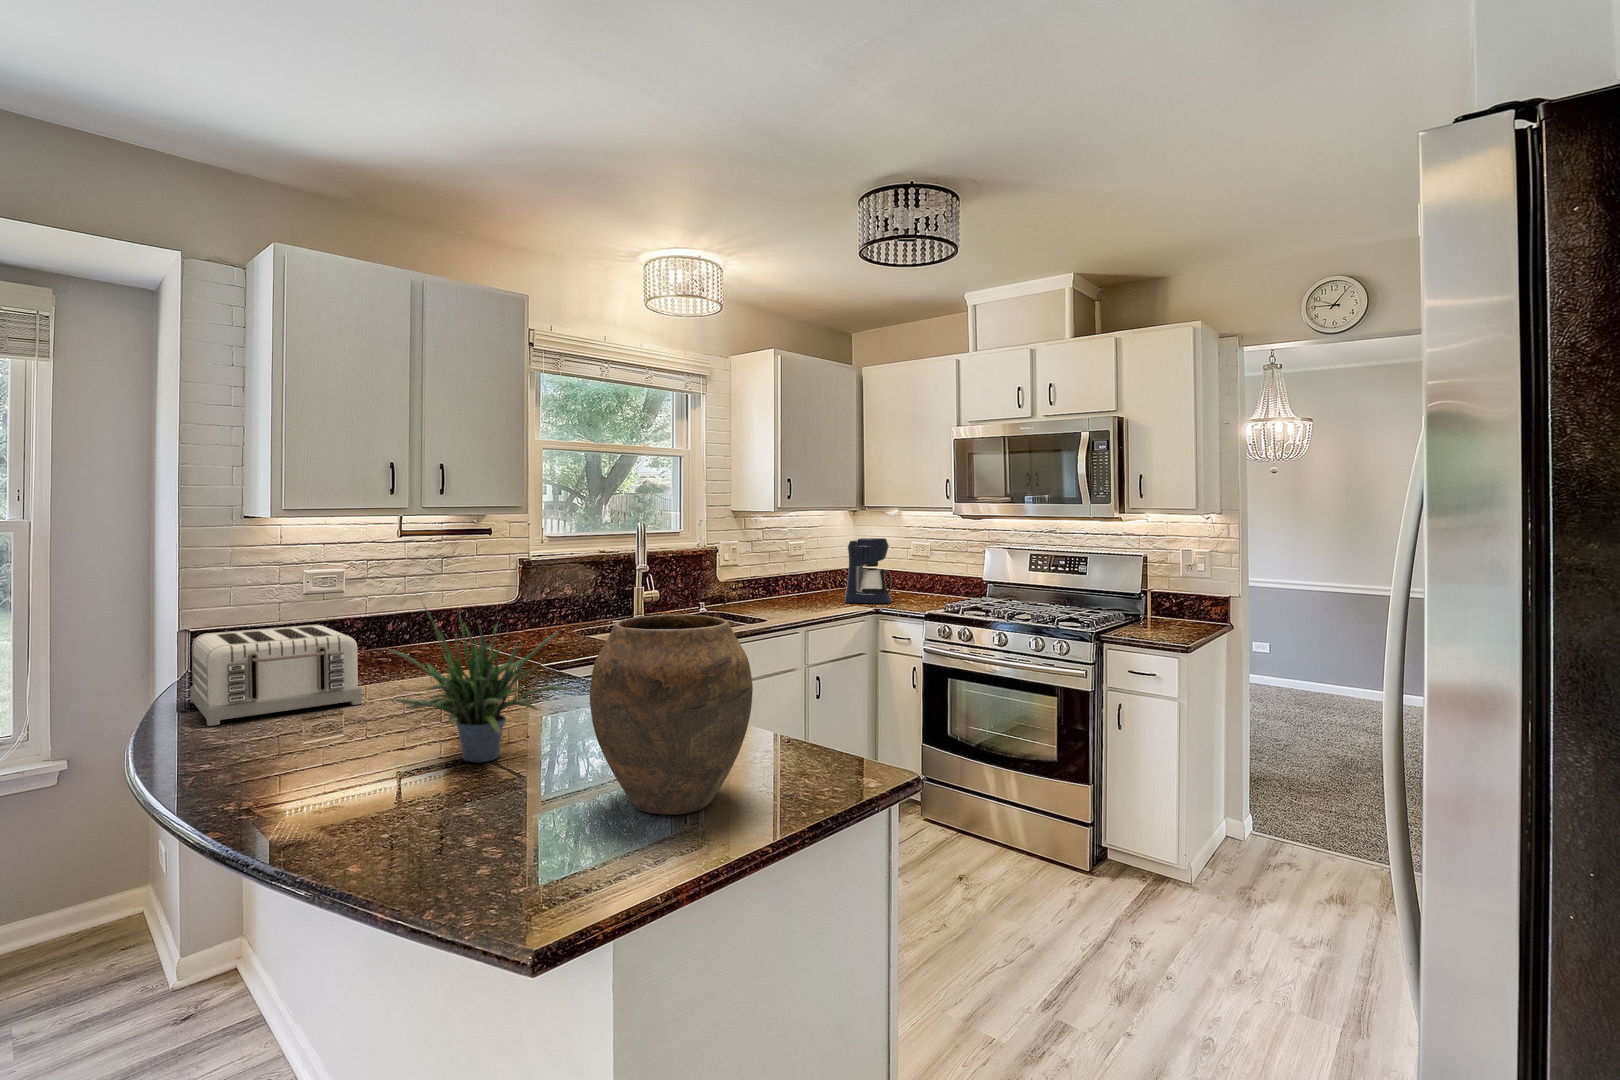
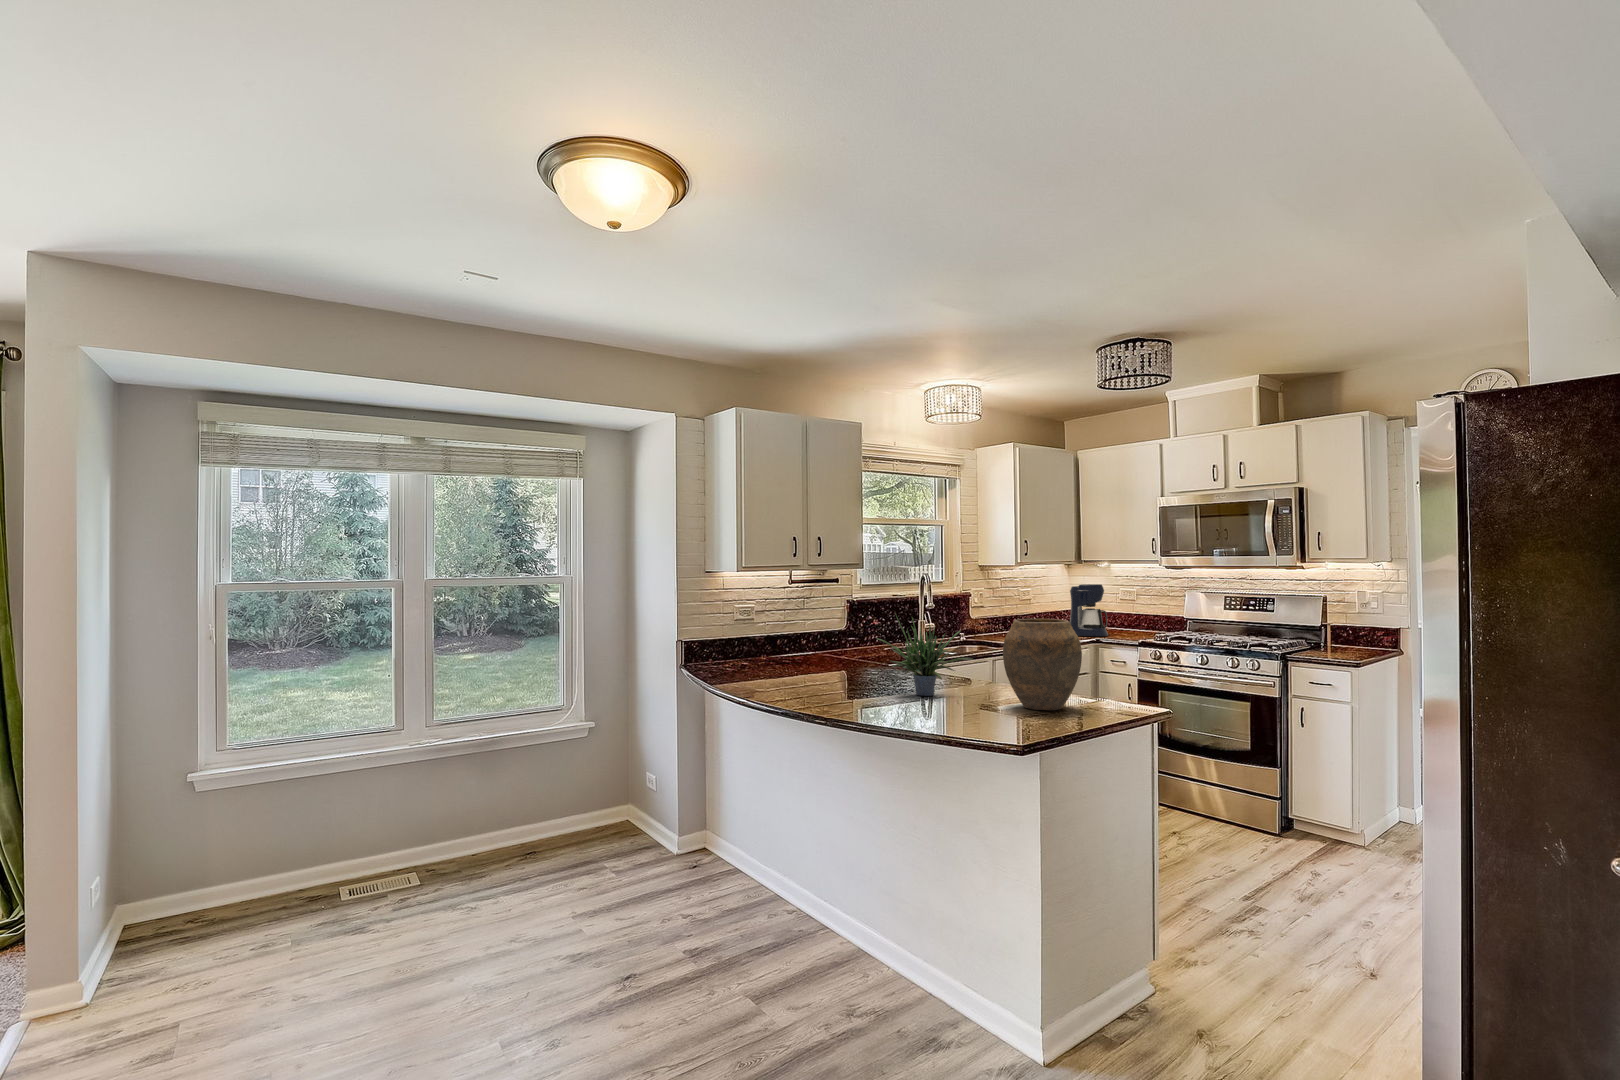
toaster: present [190,625,362,726] -> none [724,634,820,683]

